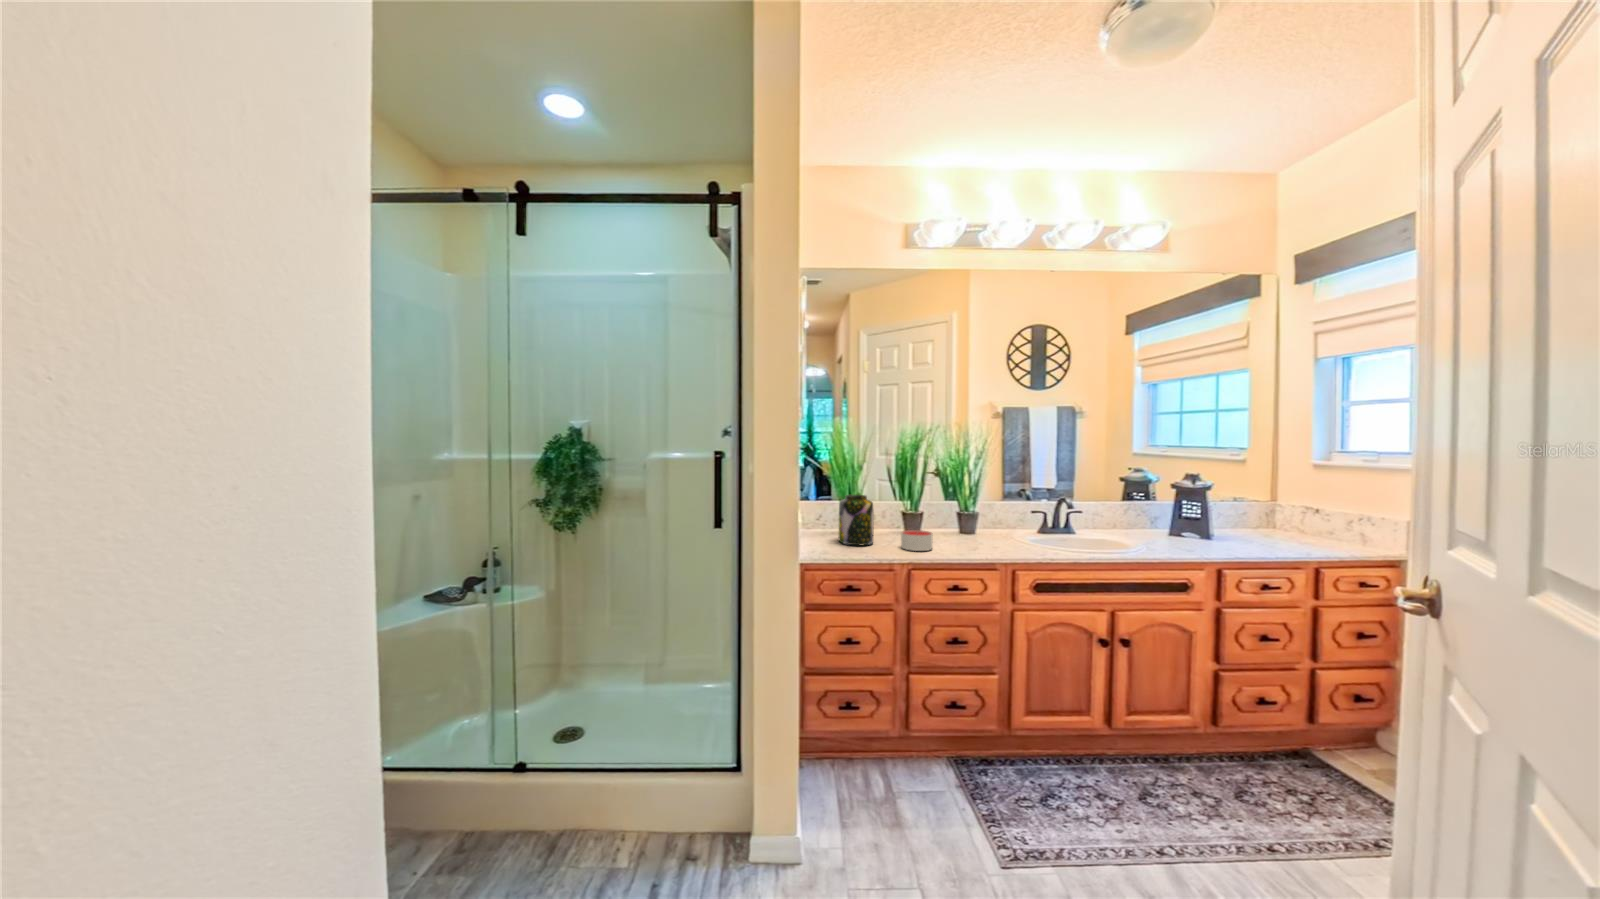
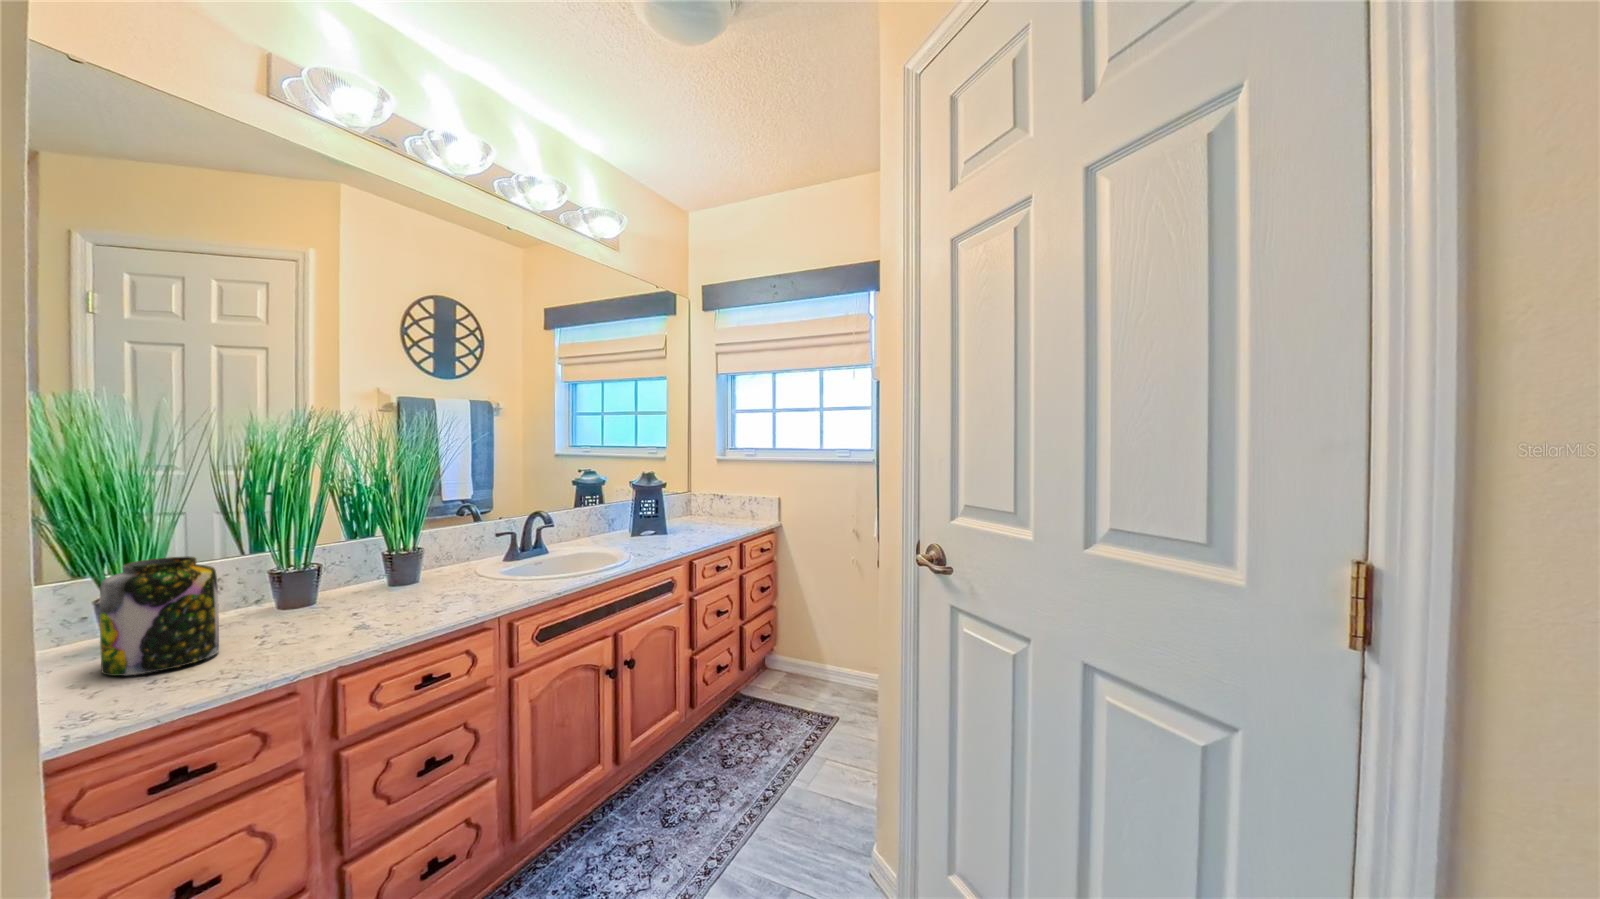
candle: present [901,530,933,551] -> none [297,597,370,642]

